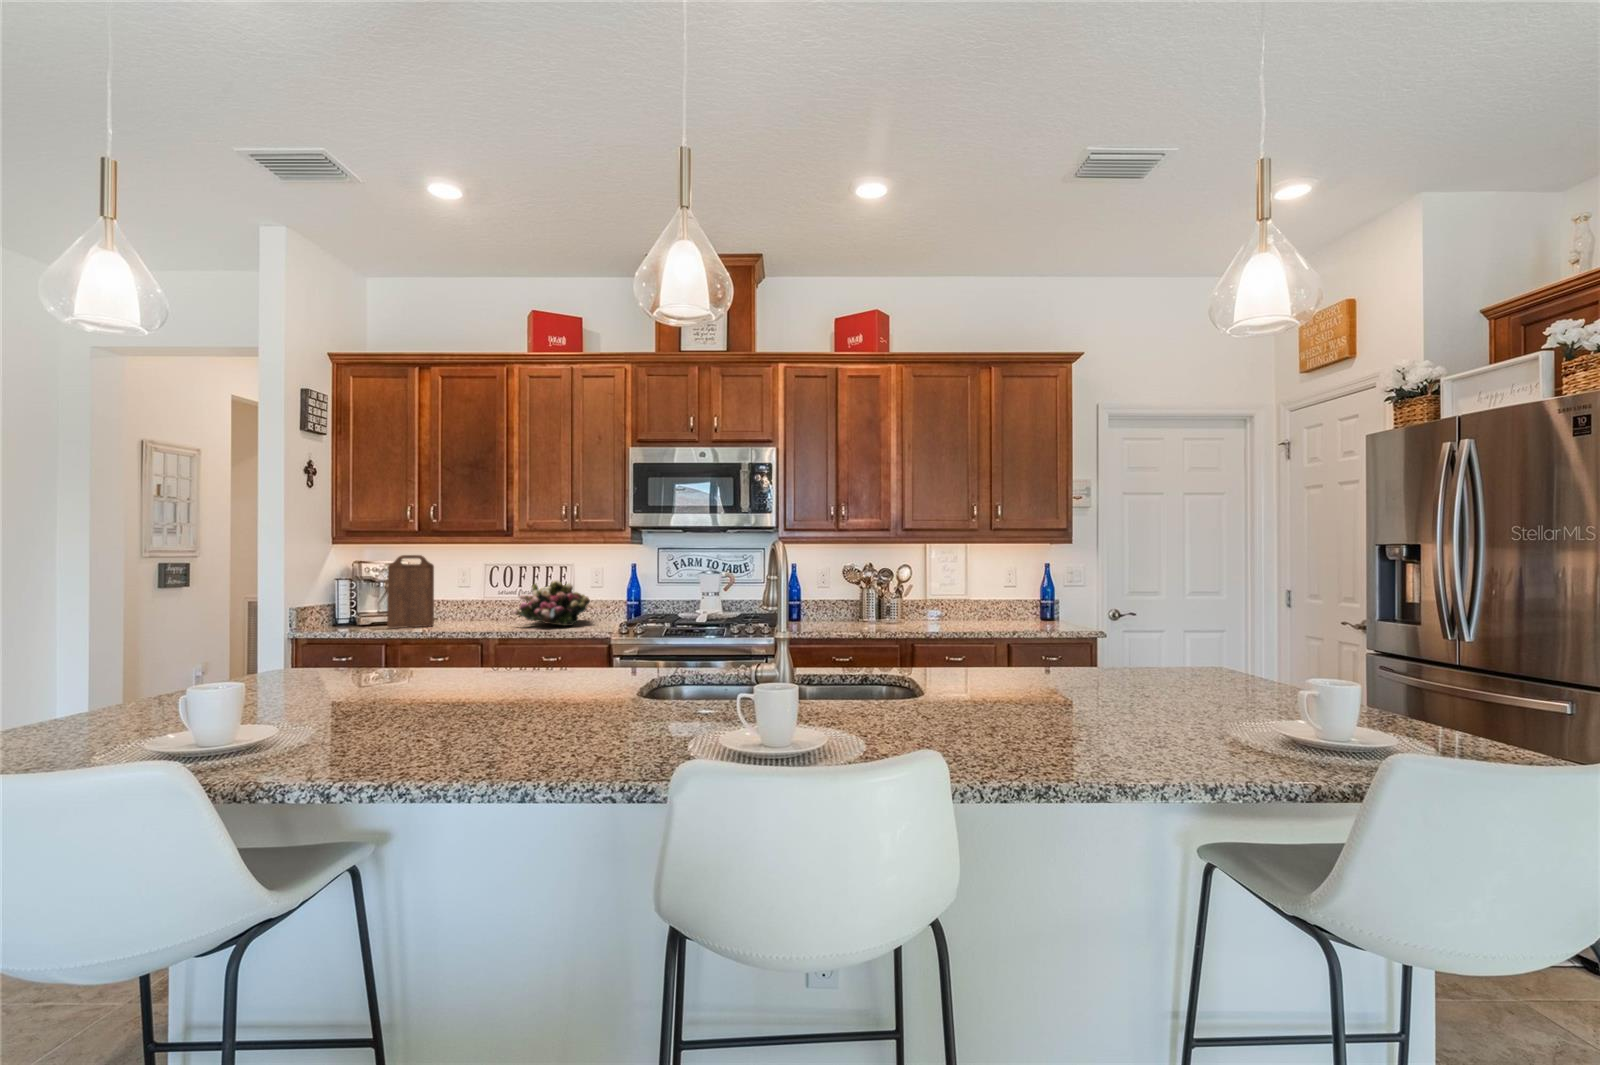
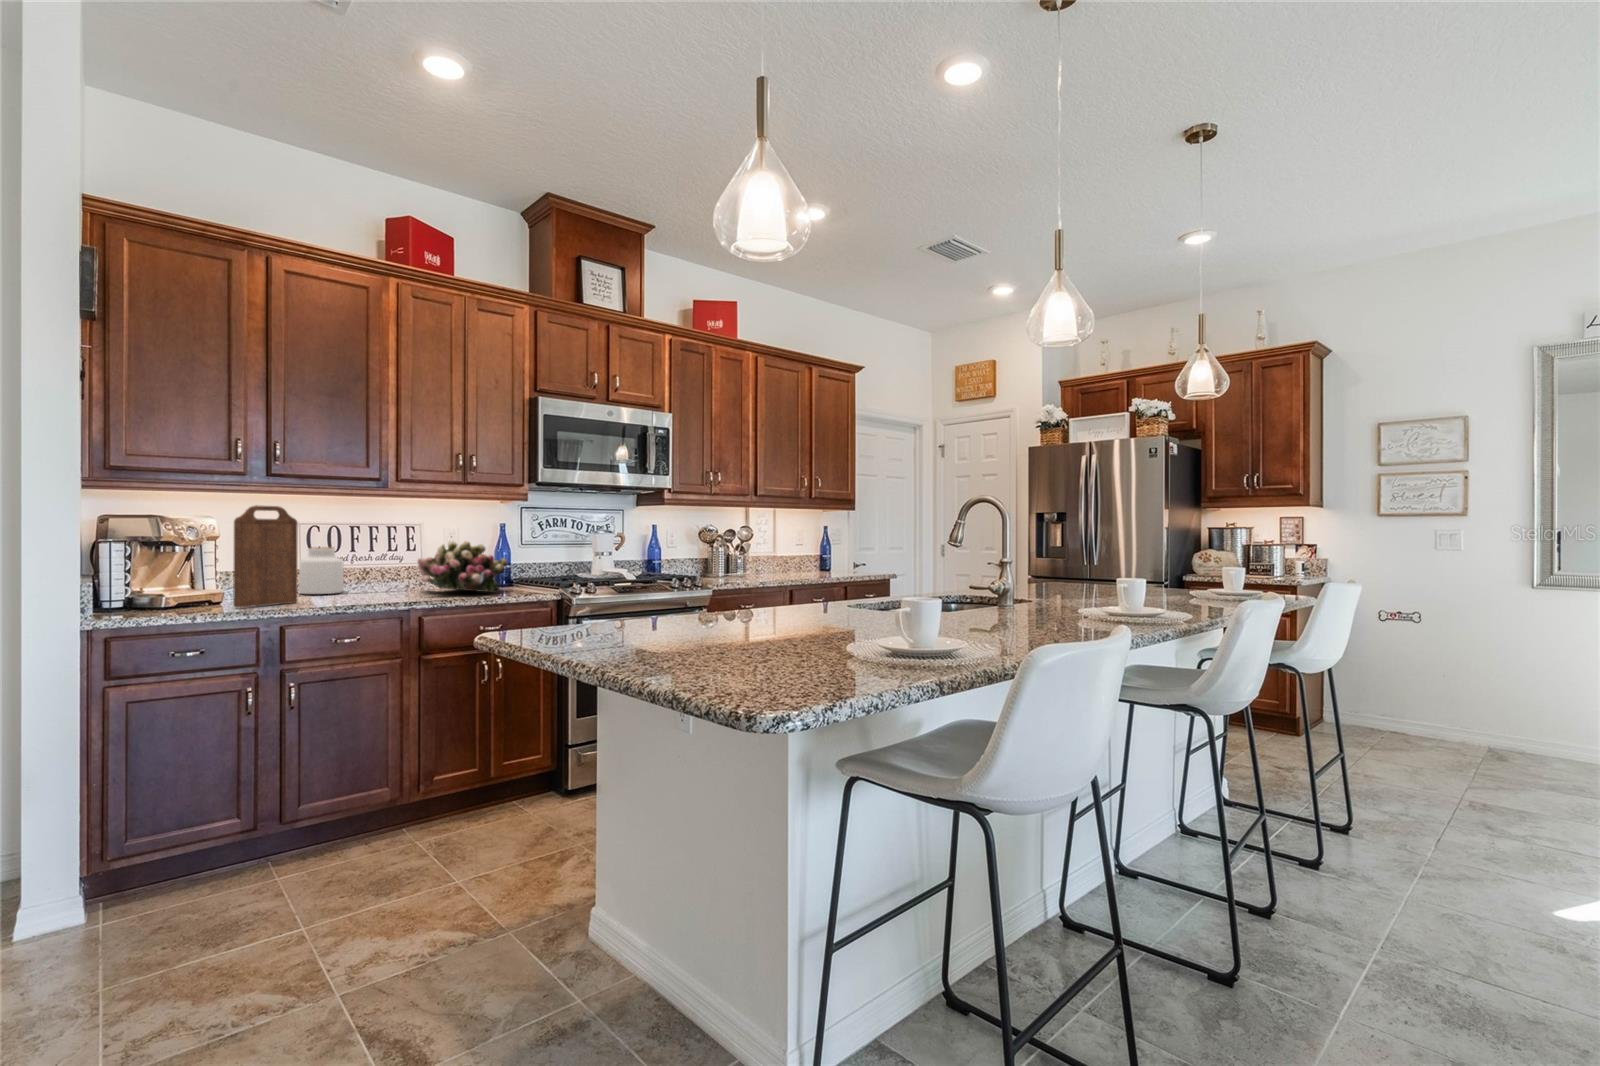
jar: none [464,583,496,620] -> present [299,547,344,594]

